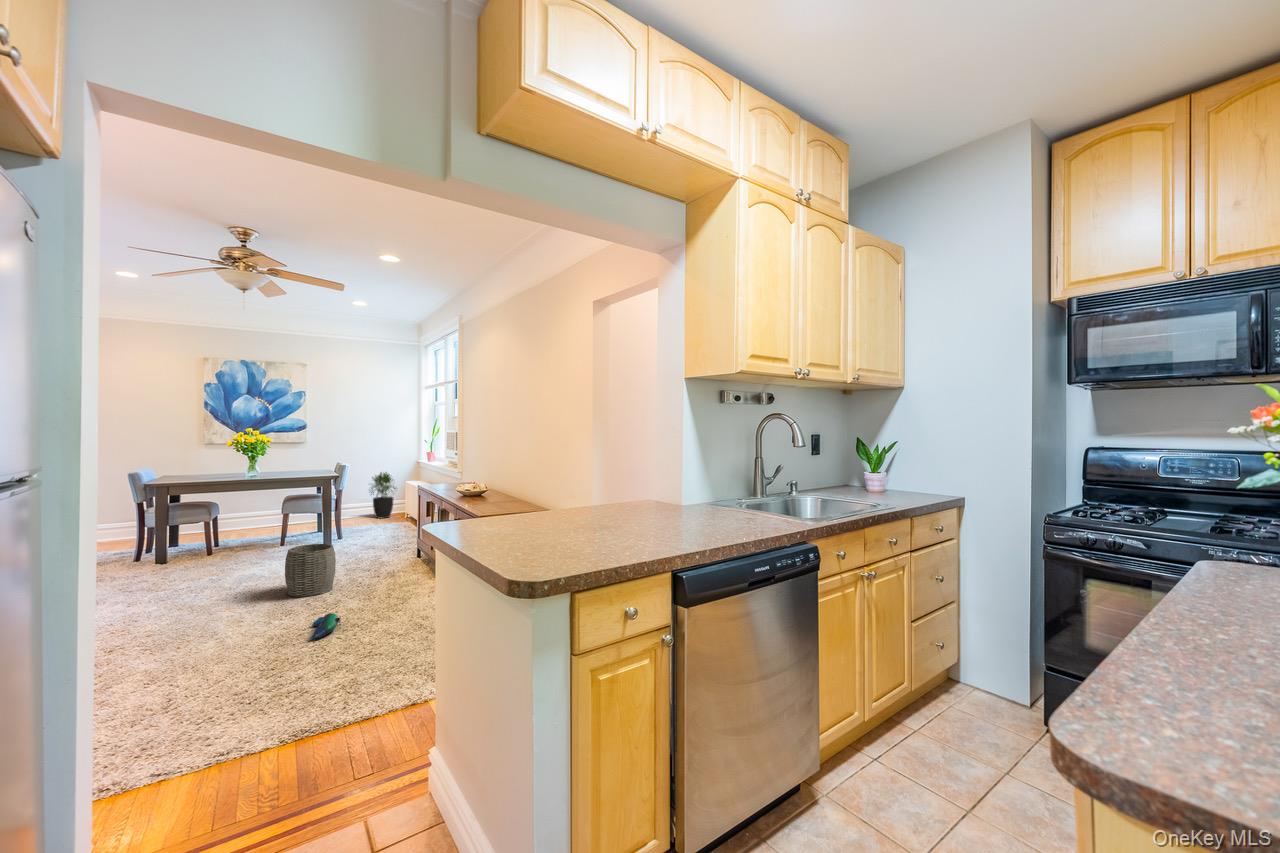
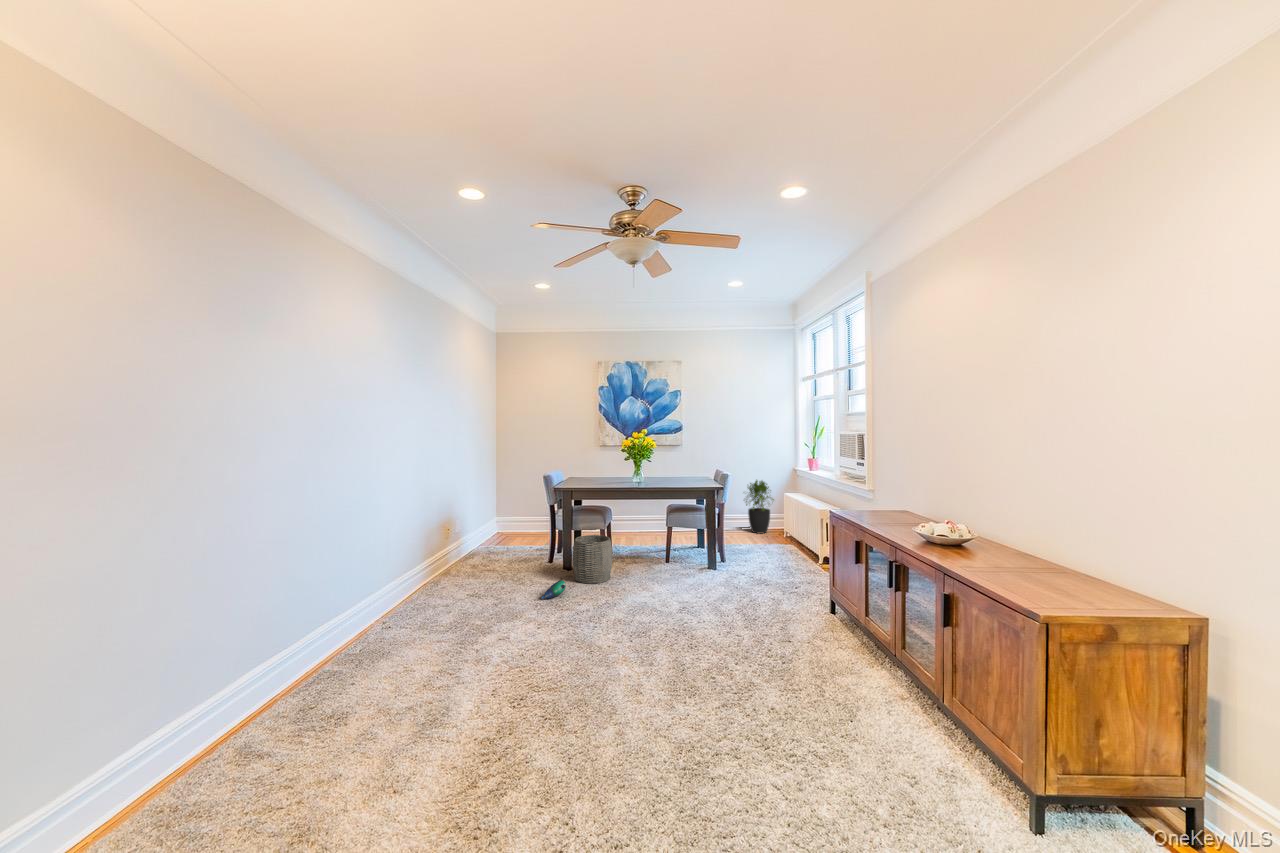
woven basket: present [285,544,336,597] -> present [573,535,612,584]
plush toy: present [310,613,341,640] -> present [541,580,566,599]

